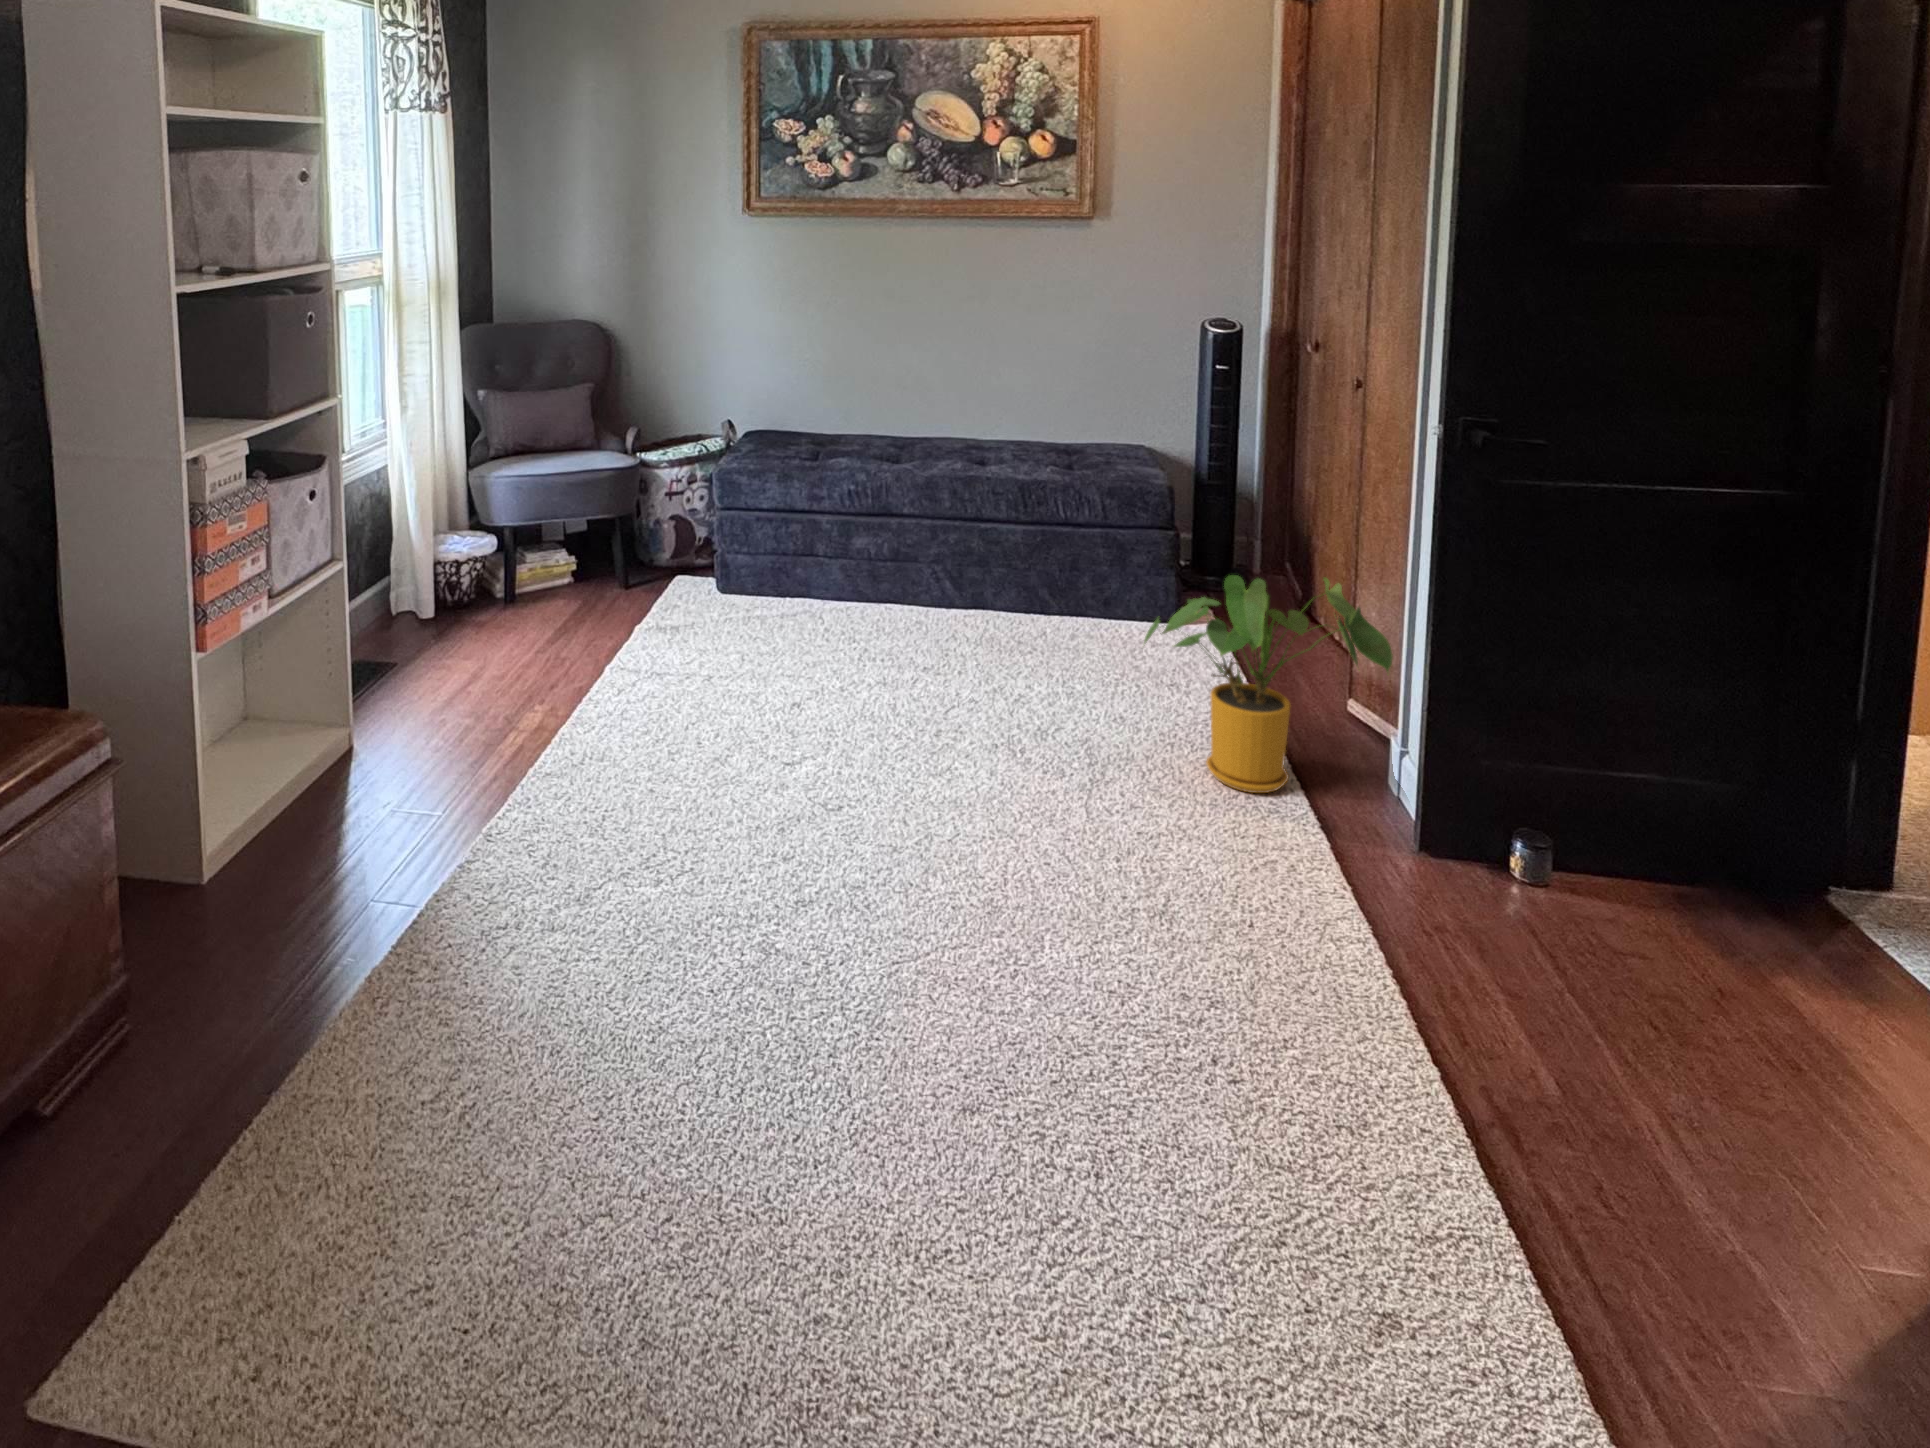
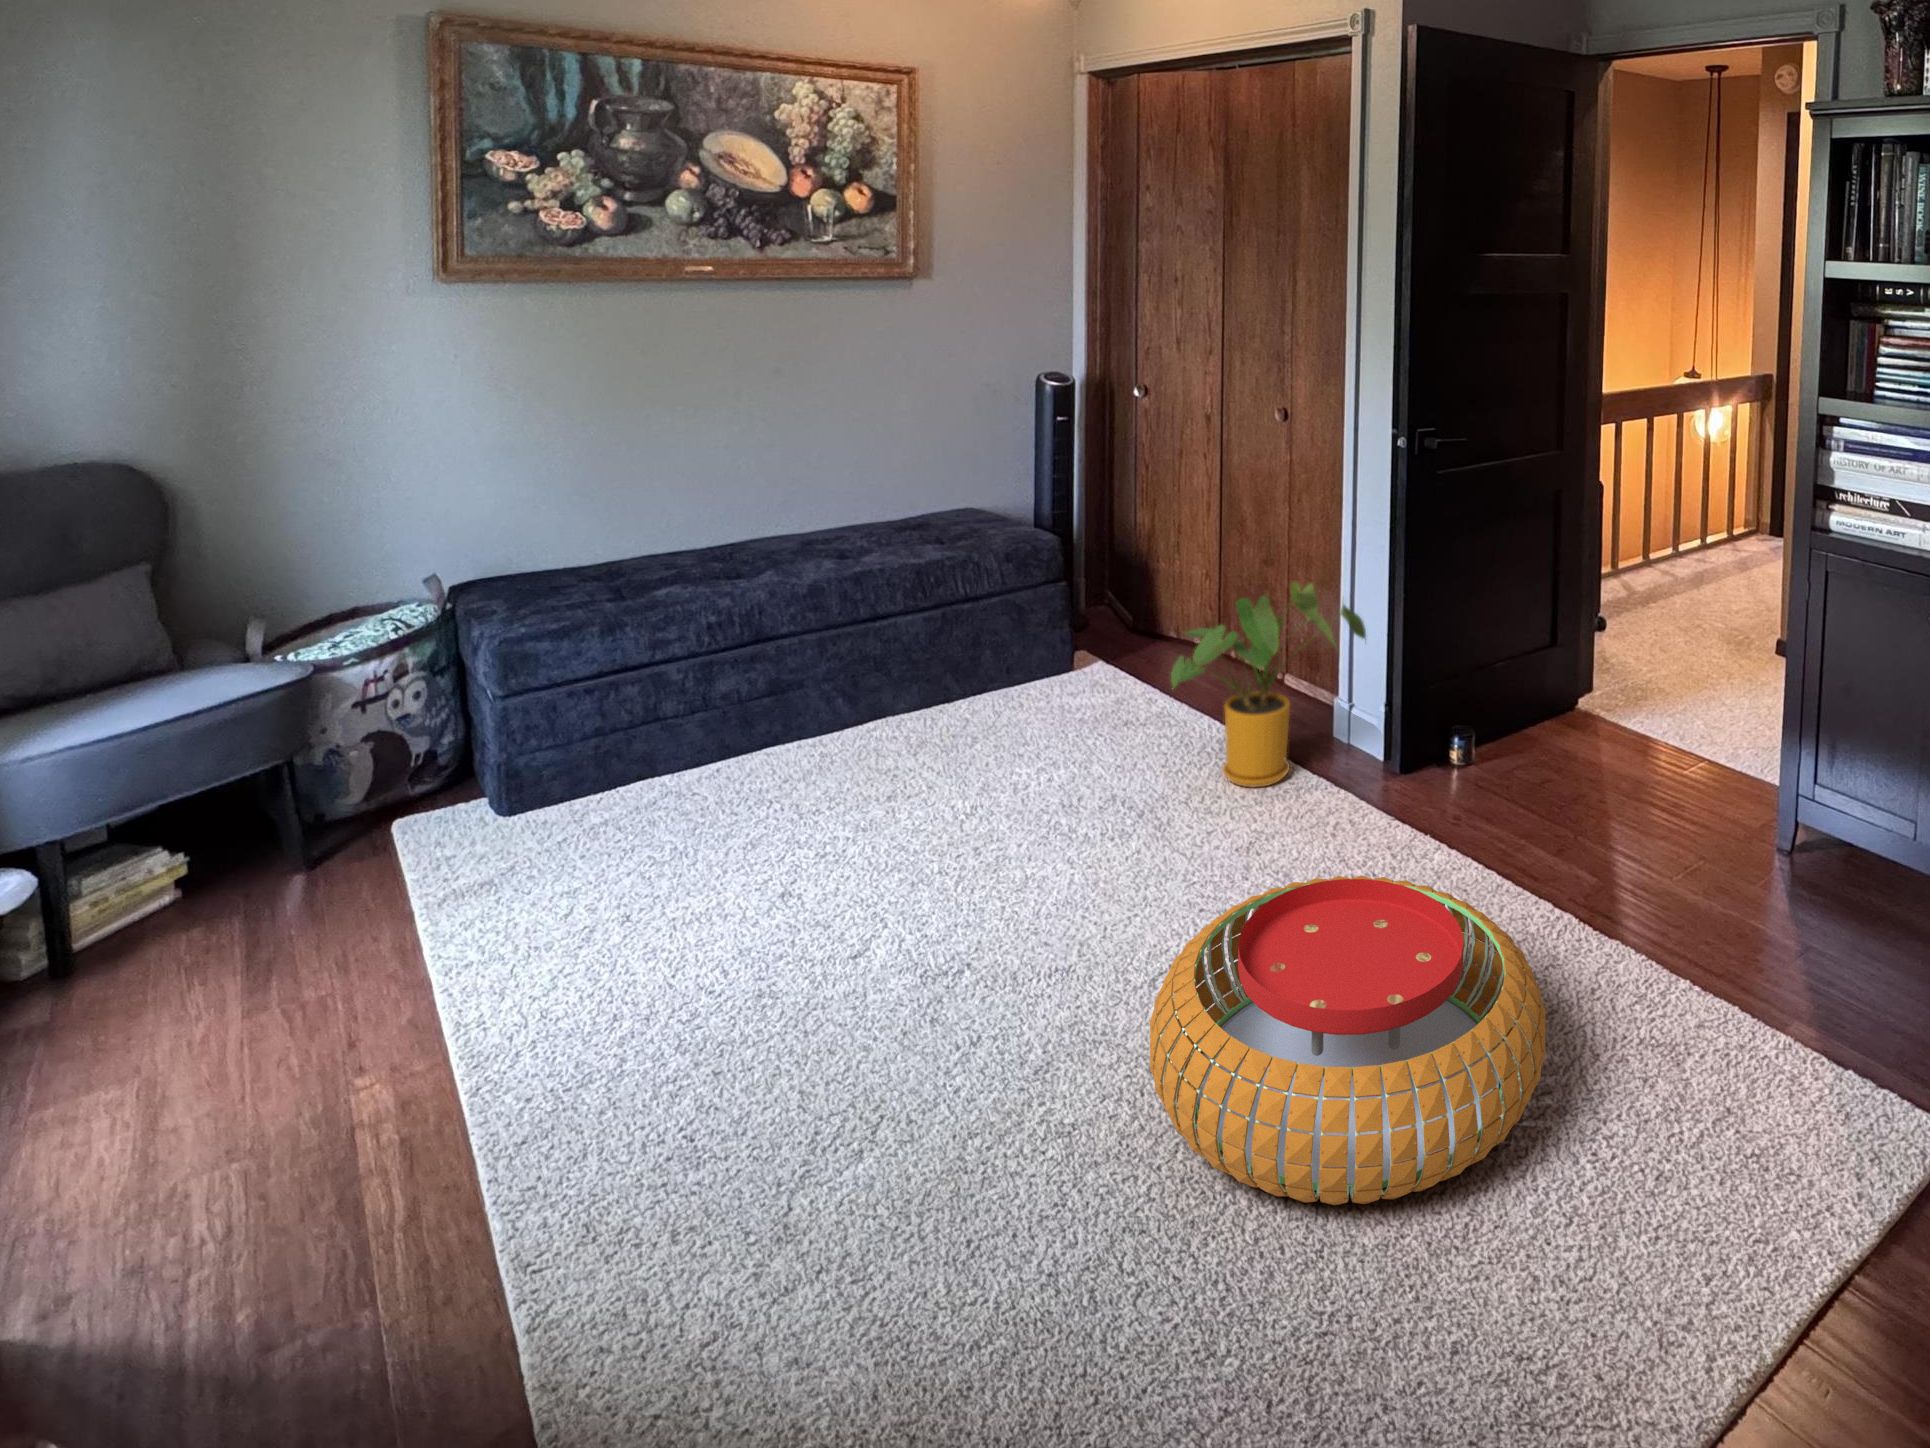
pouf: none [798,846,1240,1217] -> present [1150,875,1546,1205]

